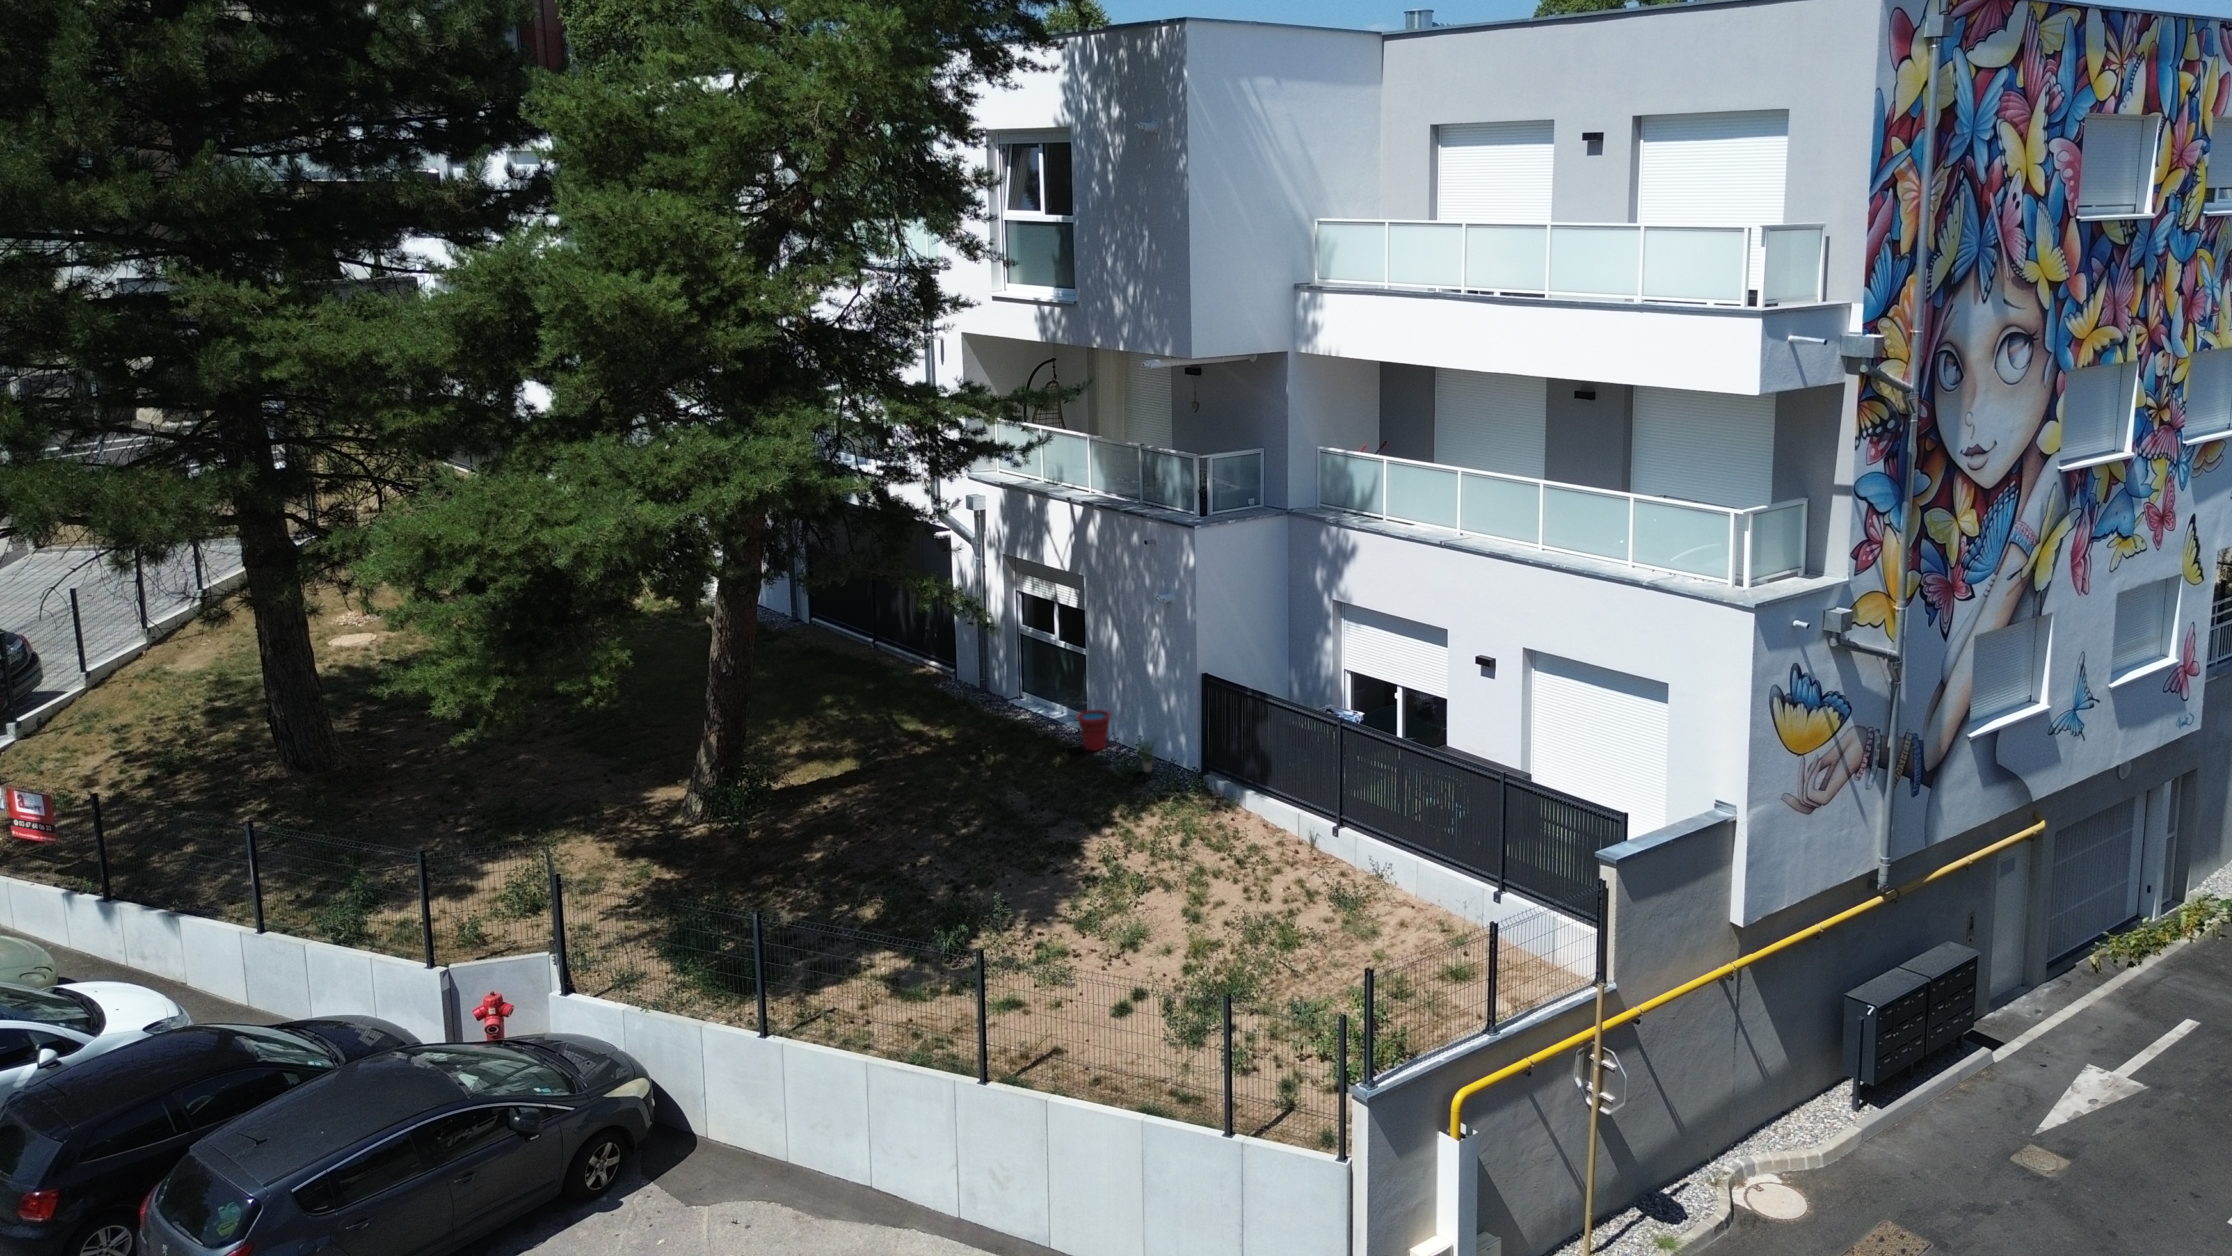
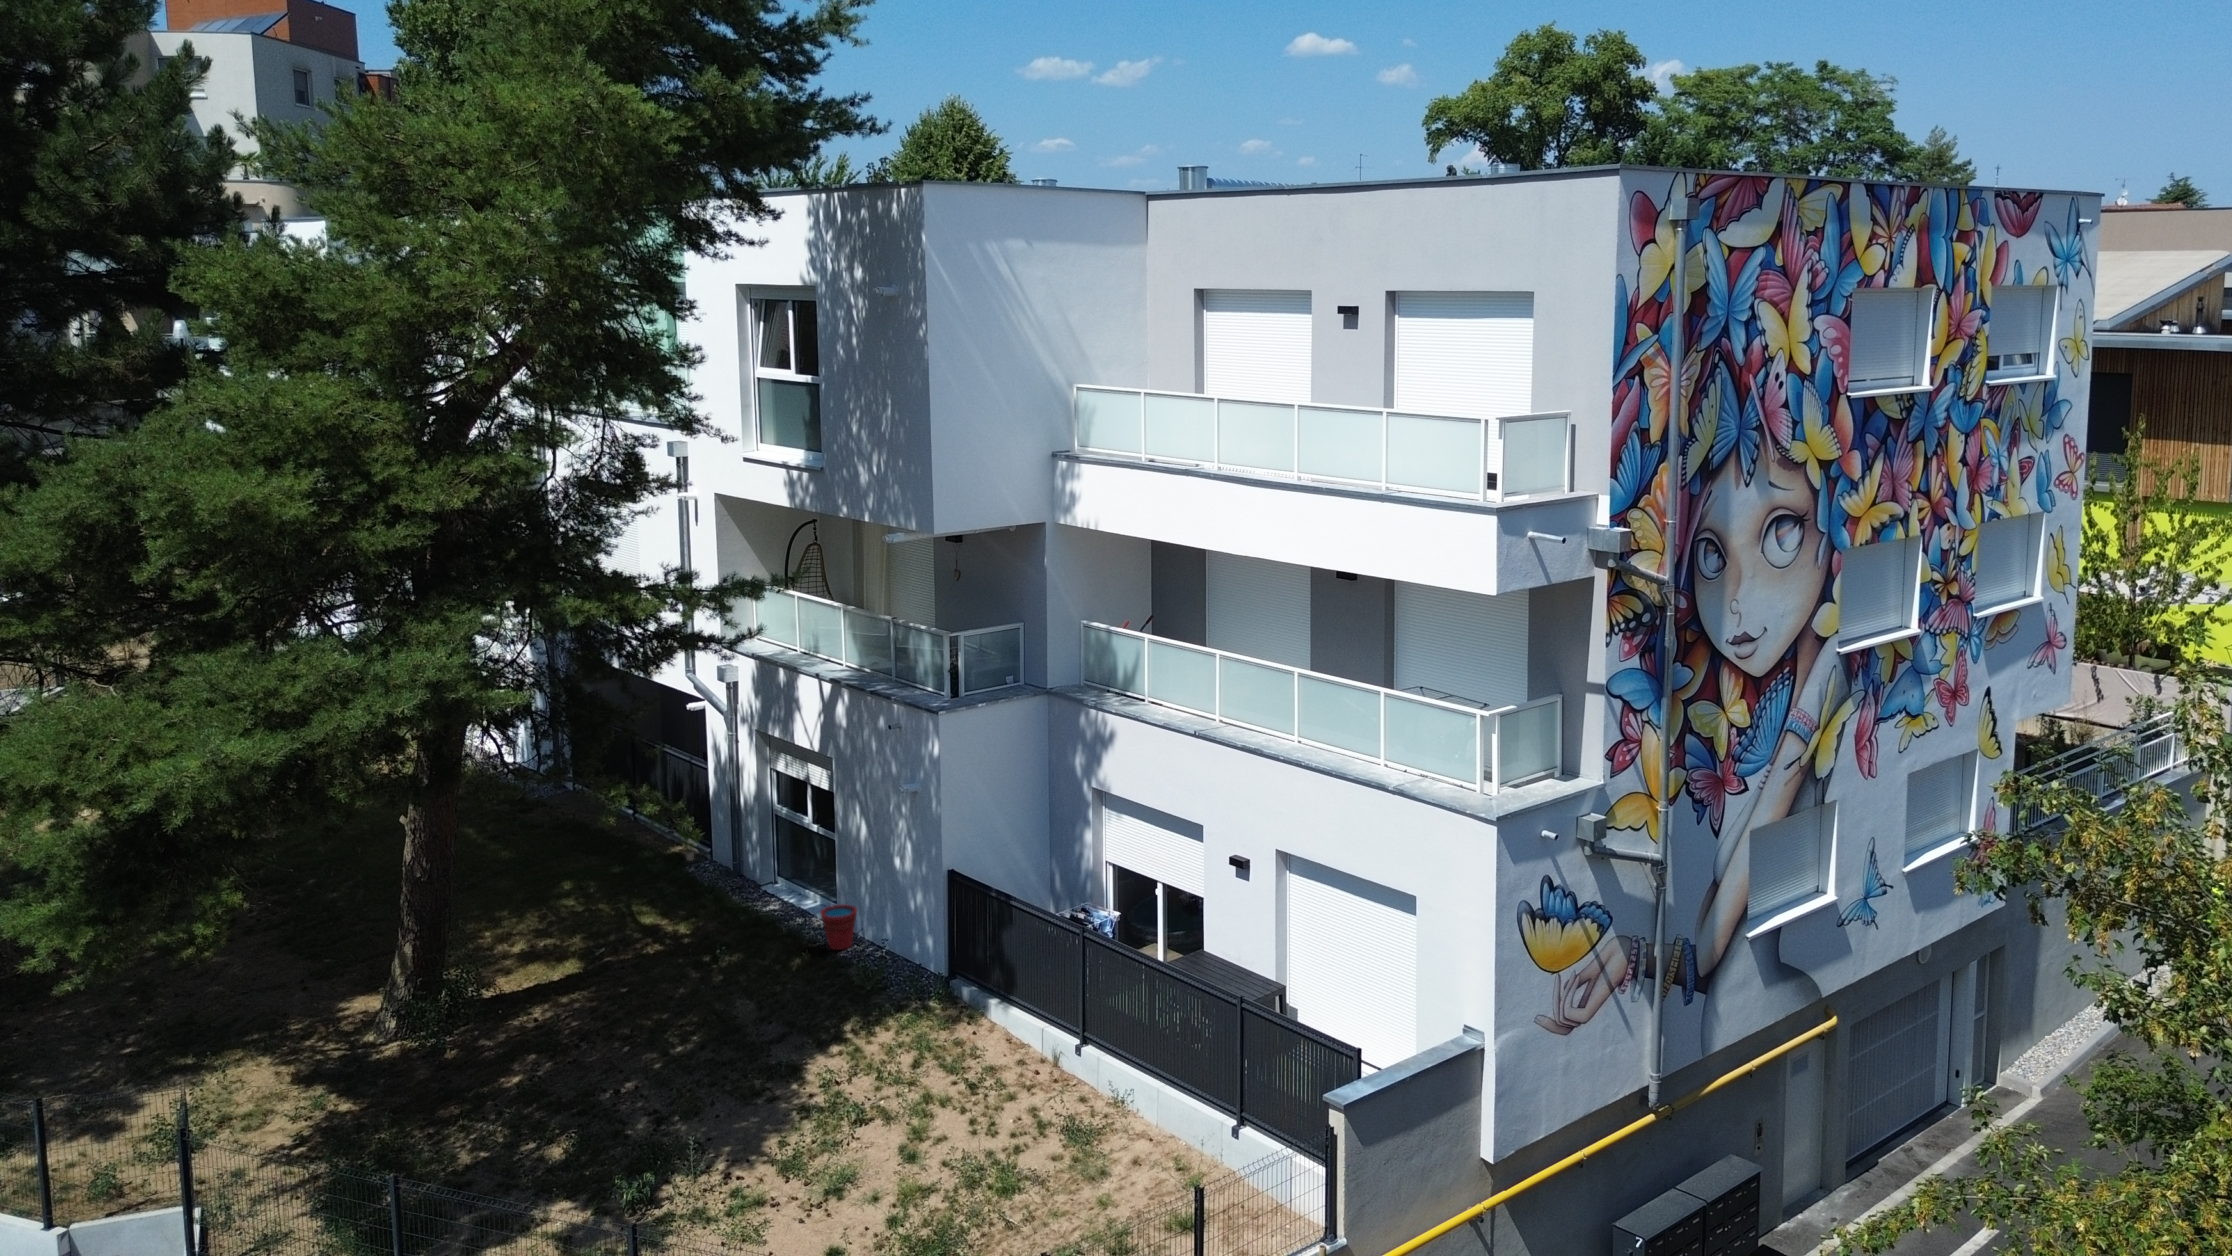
potted plant: present [1136,739,1158,772] -> present [679,828,701,861]

